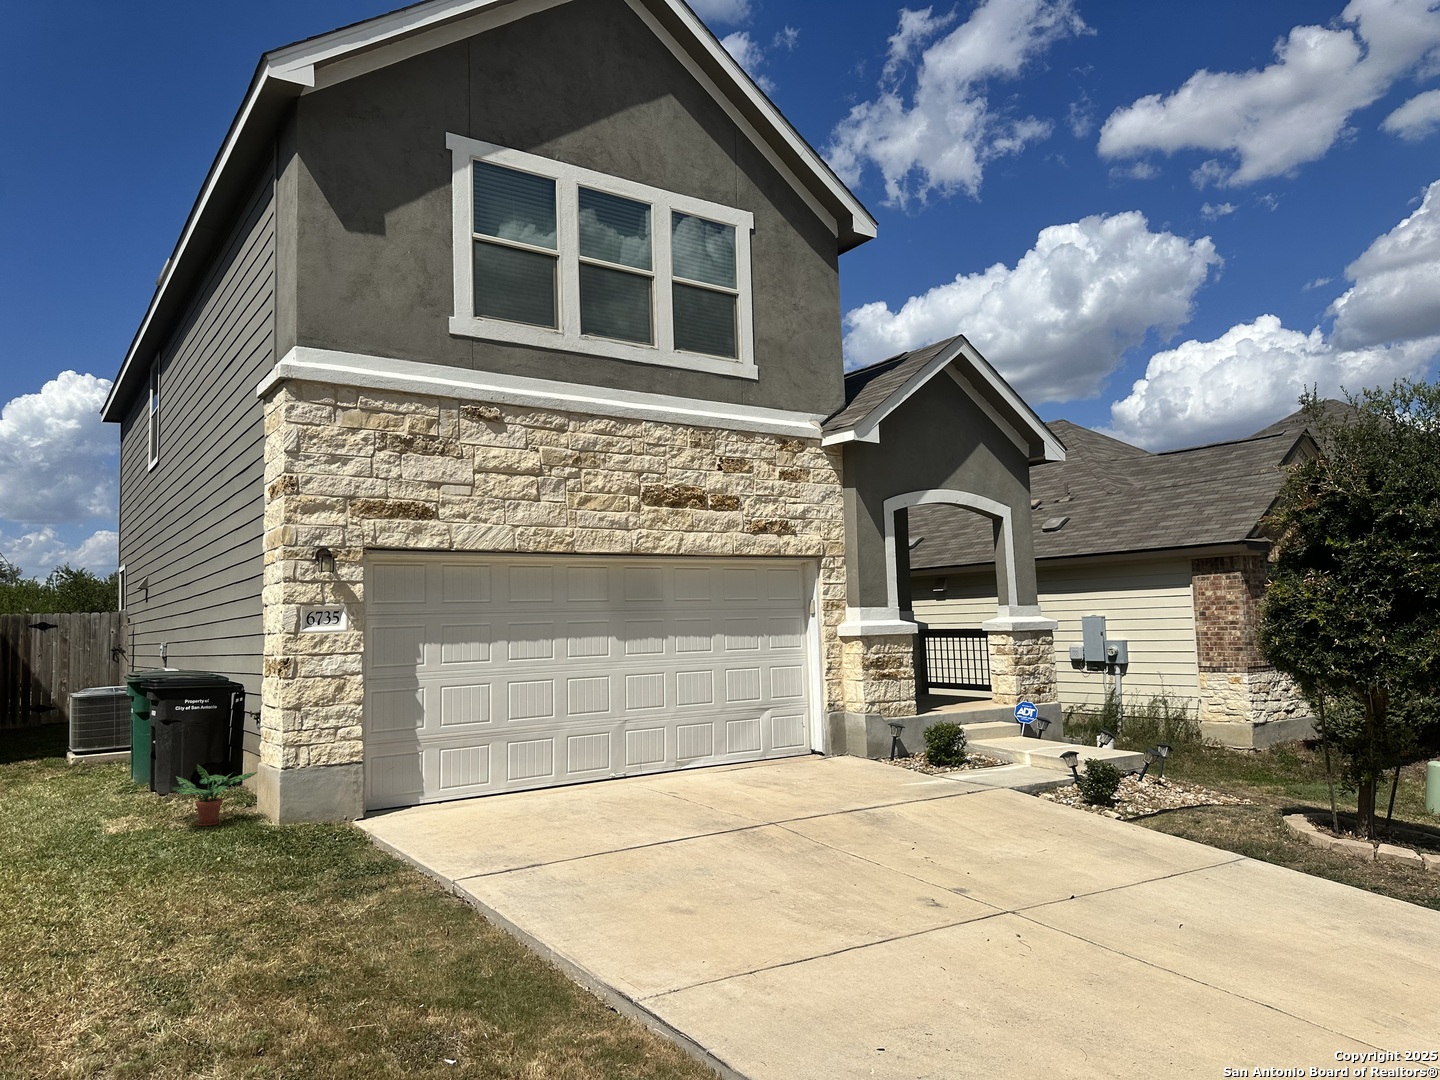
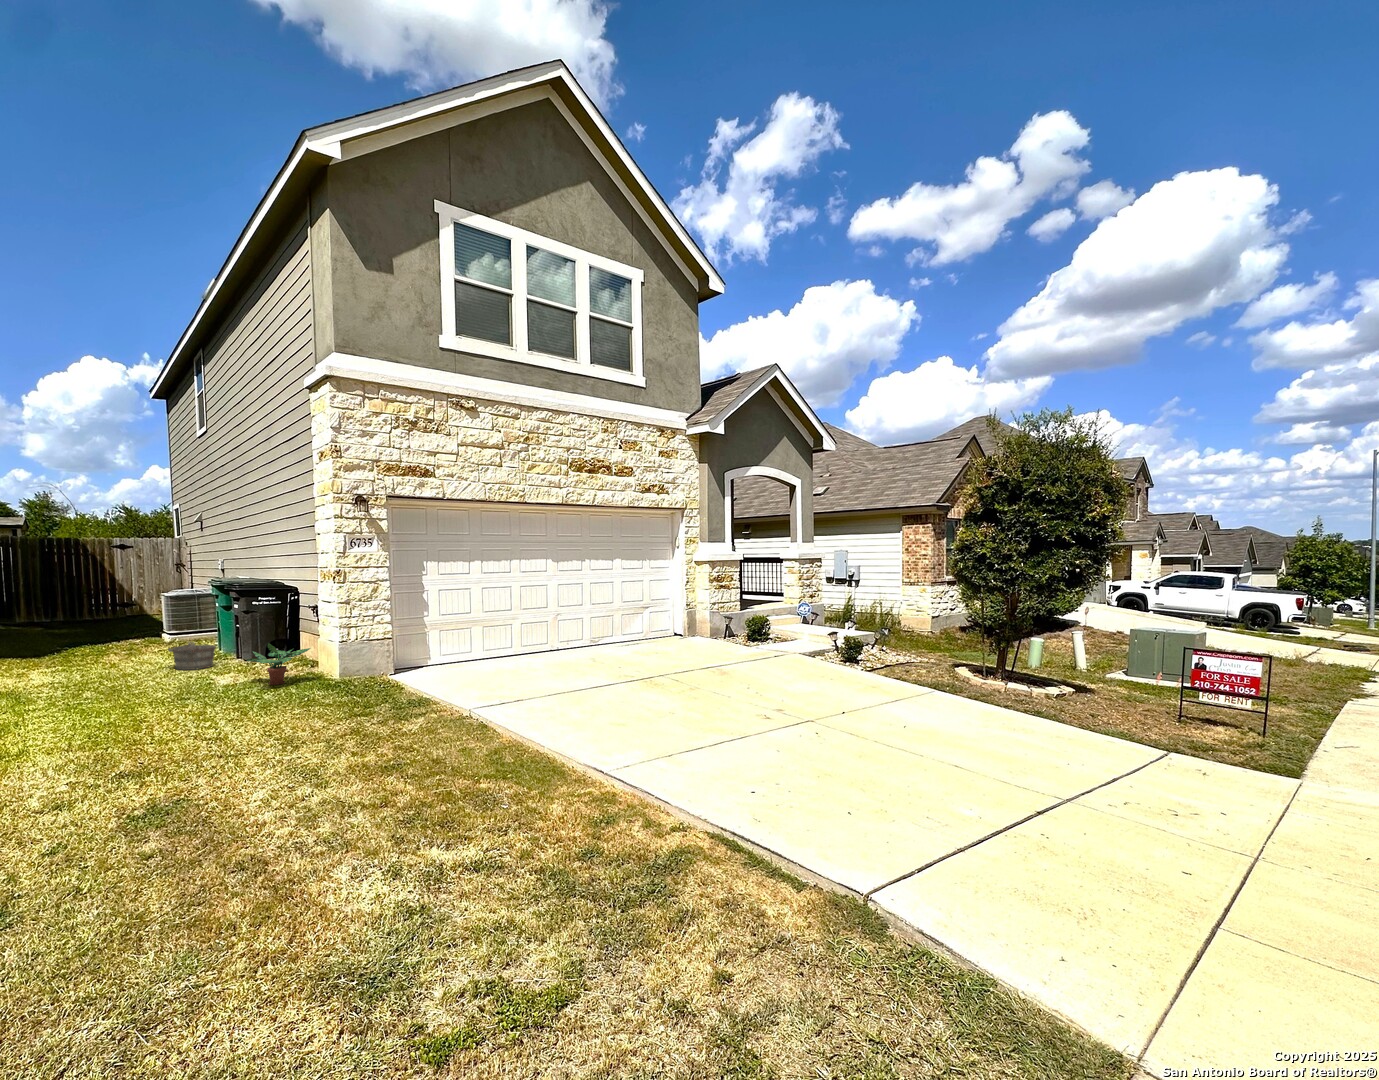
bucket: none [82,760,147,801] -> present [168,642,216,670]

